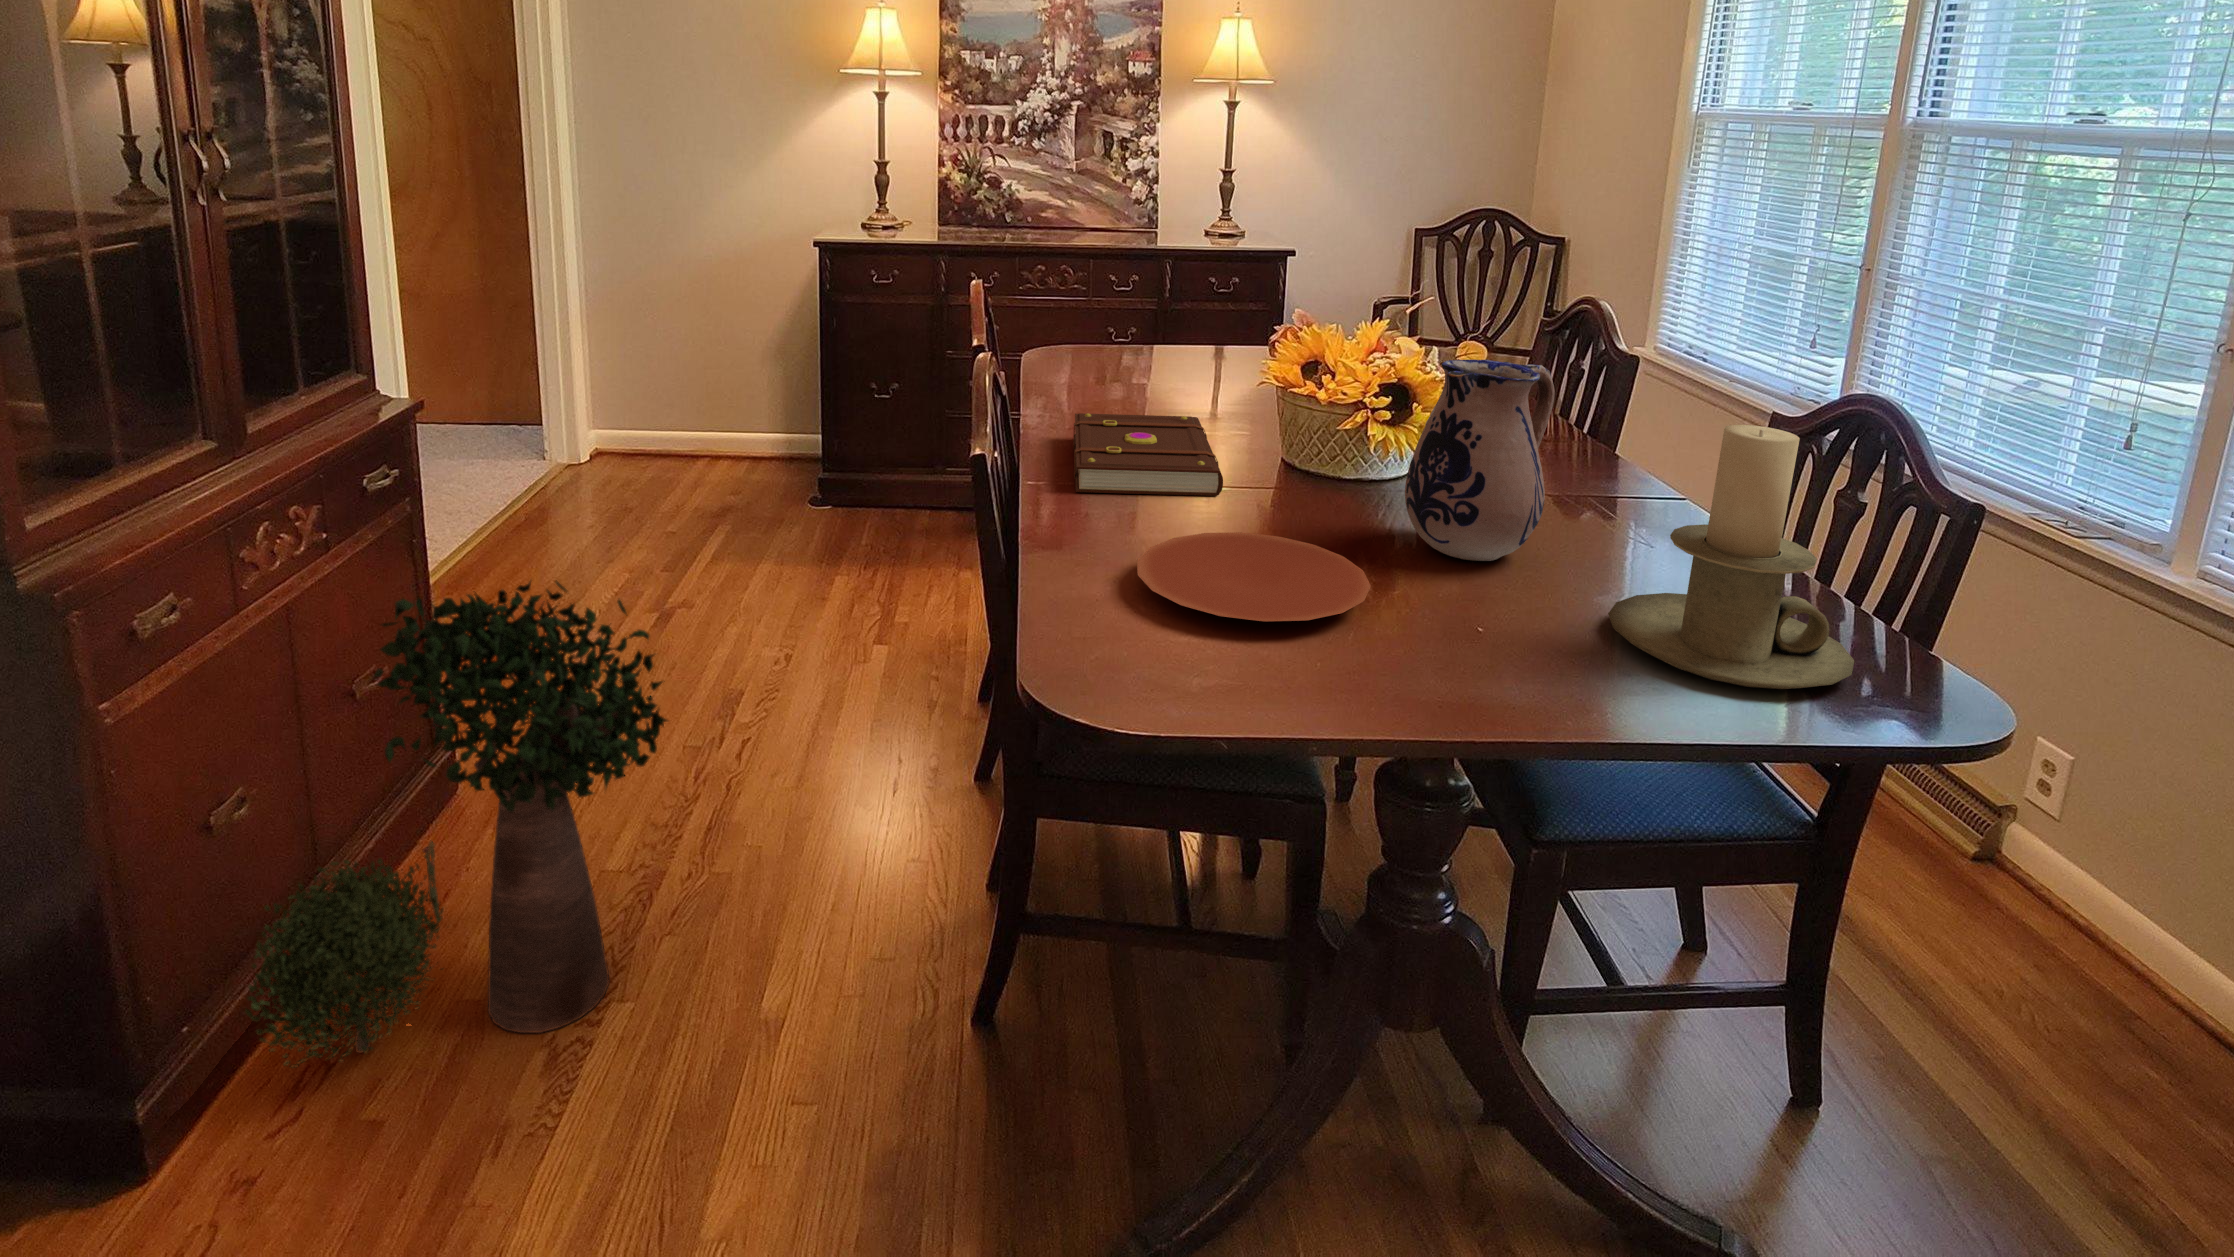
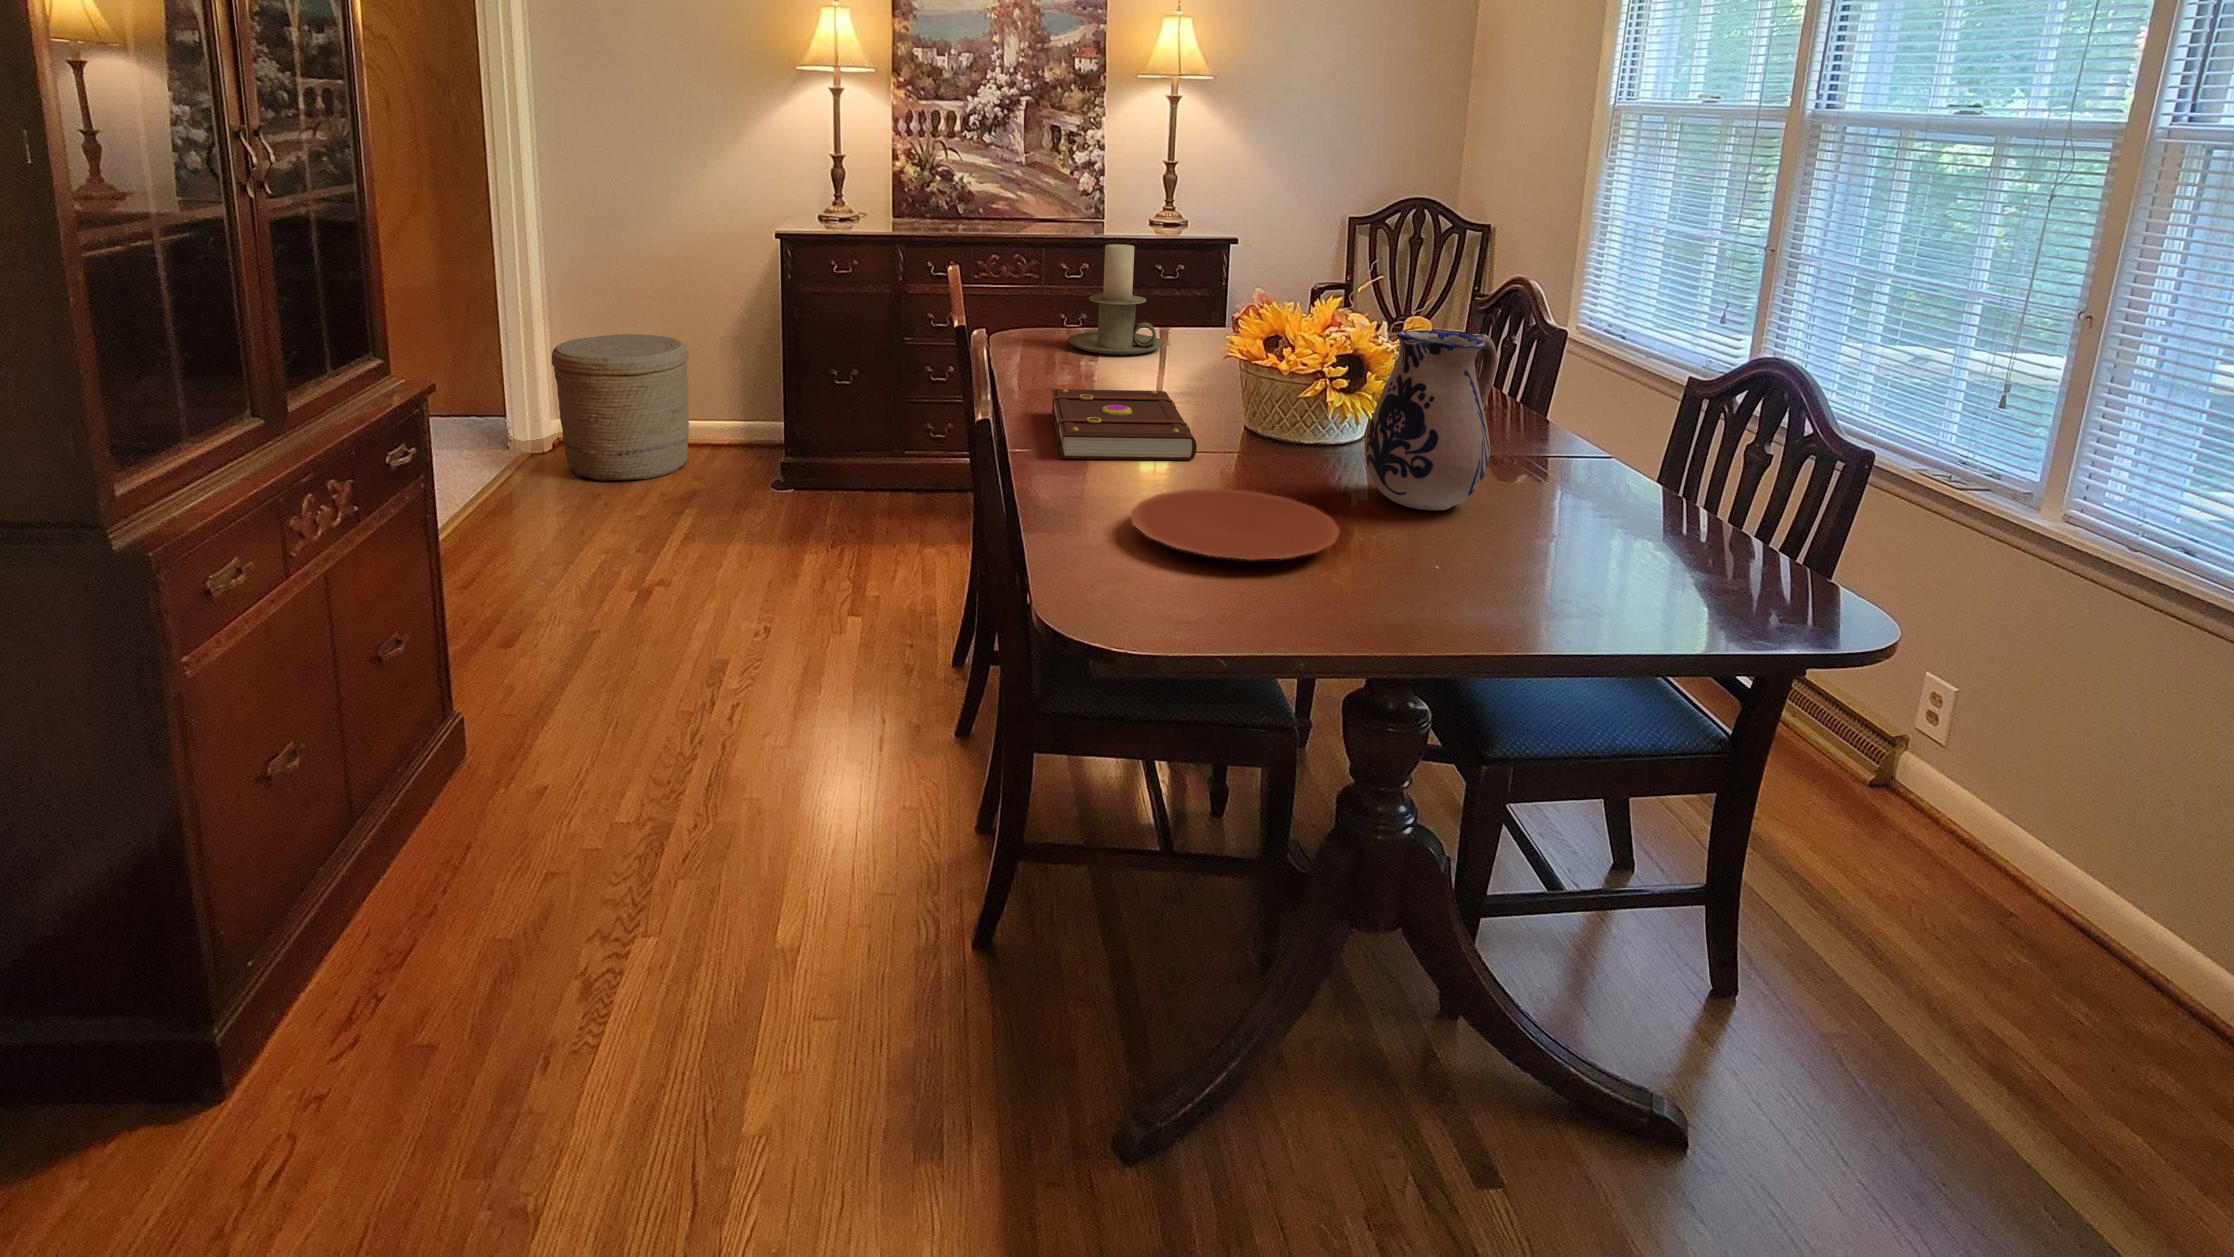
woven basket: none [593,342,732,491] -> present [552,334,689,481]
candle holder: present [1608,425,1854,689] -> present [1067,244,1165,355]
potted plant: present [245,580,668,1068] -> none [305,546,688,999]

